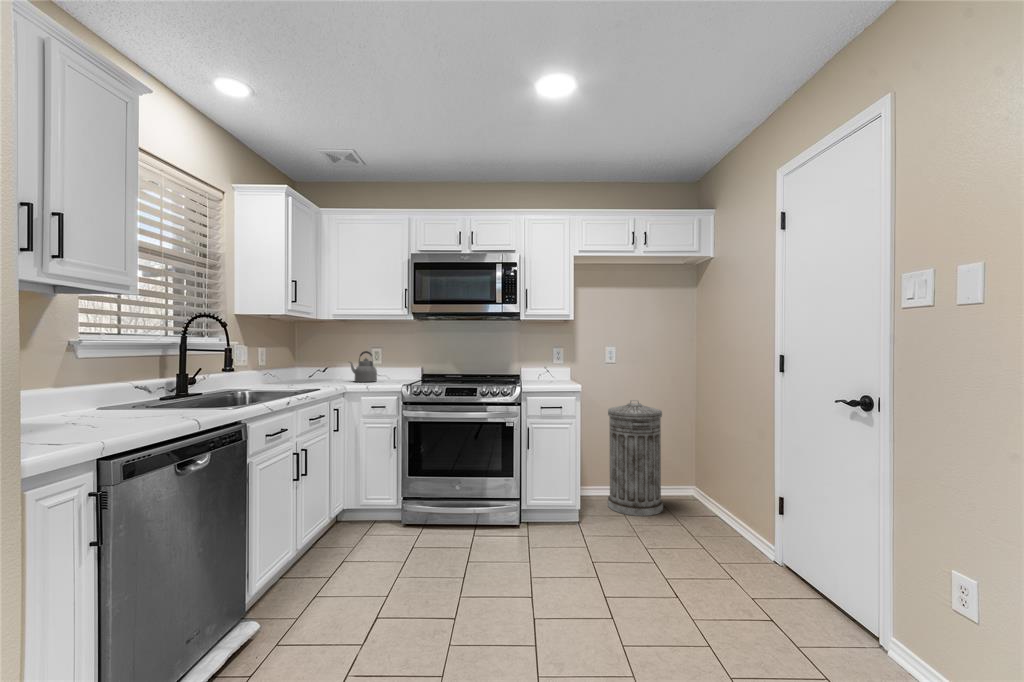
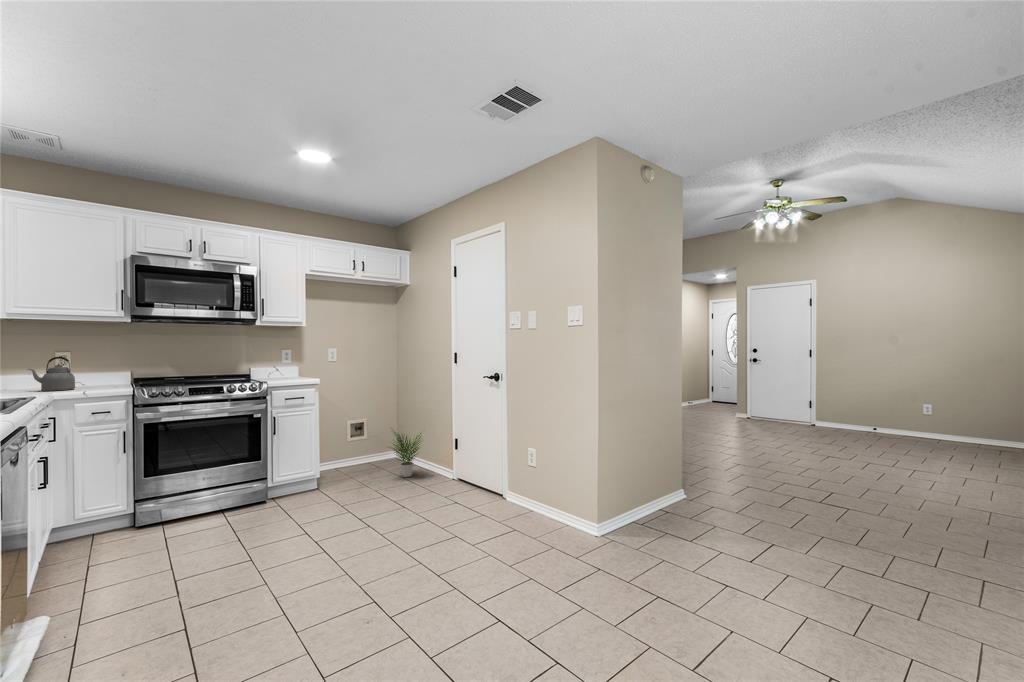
trash can: present [608,400,663,516] -> none [334,388,377,475]
potted plant: none [665,460,734,539] -> present [389,431,422,477]

